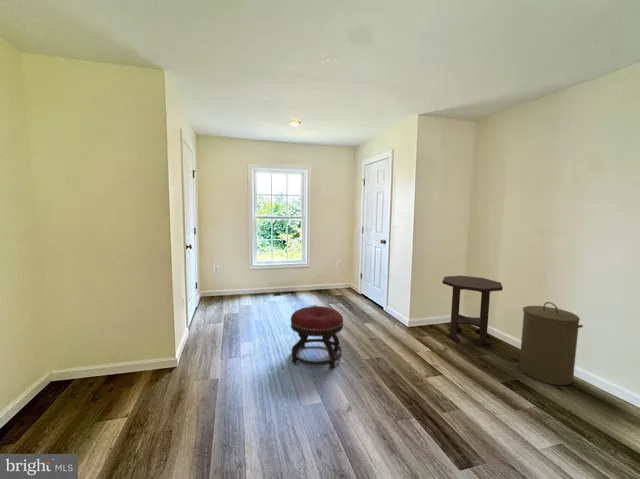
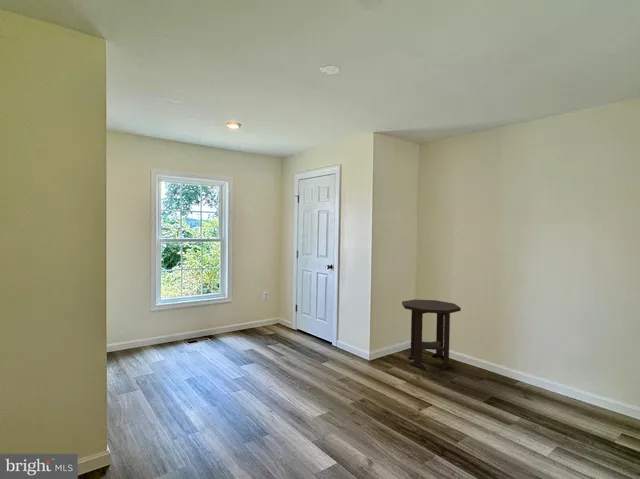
laundry hamper: present [519,302,583,385] -> none [485,318,539,395]
ottoman: present [291,306,343,368] -> none [261,347,326,426]

